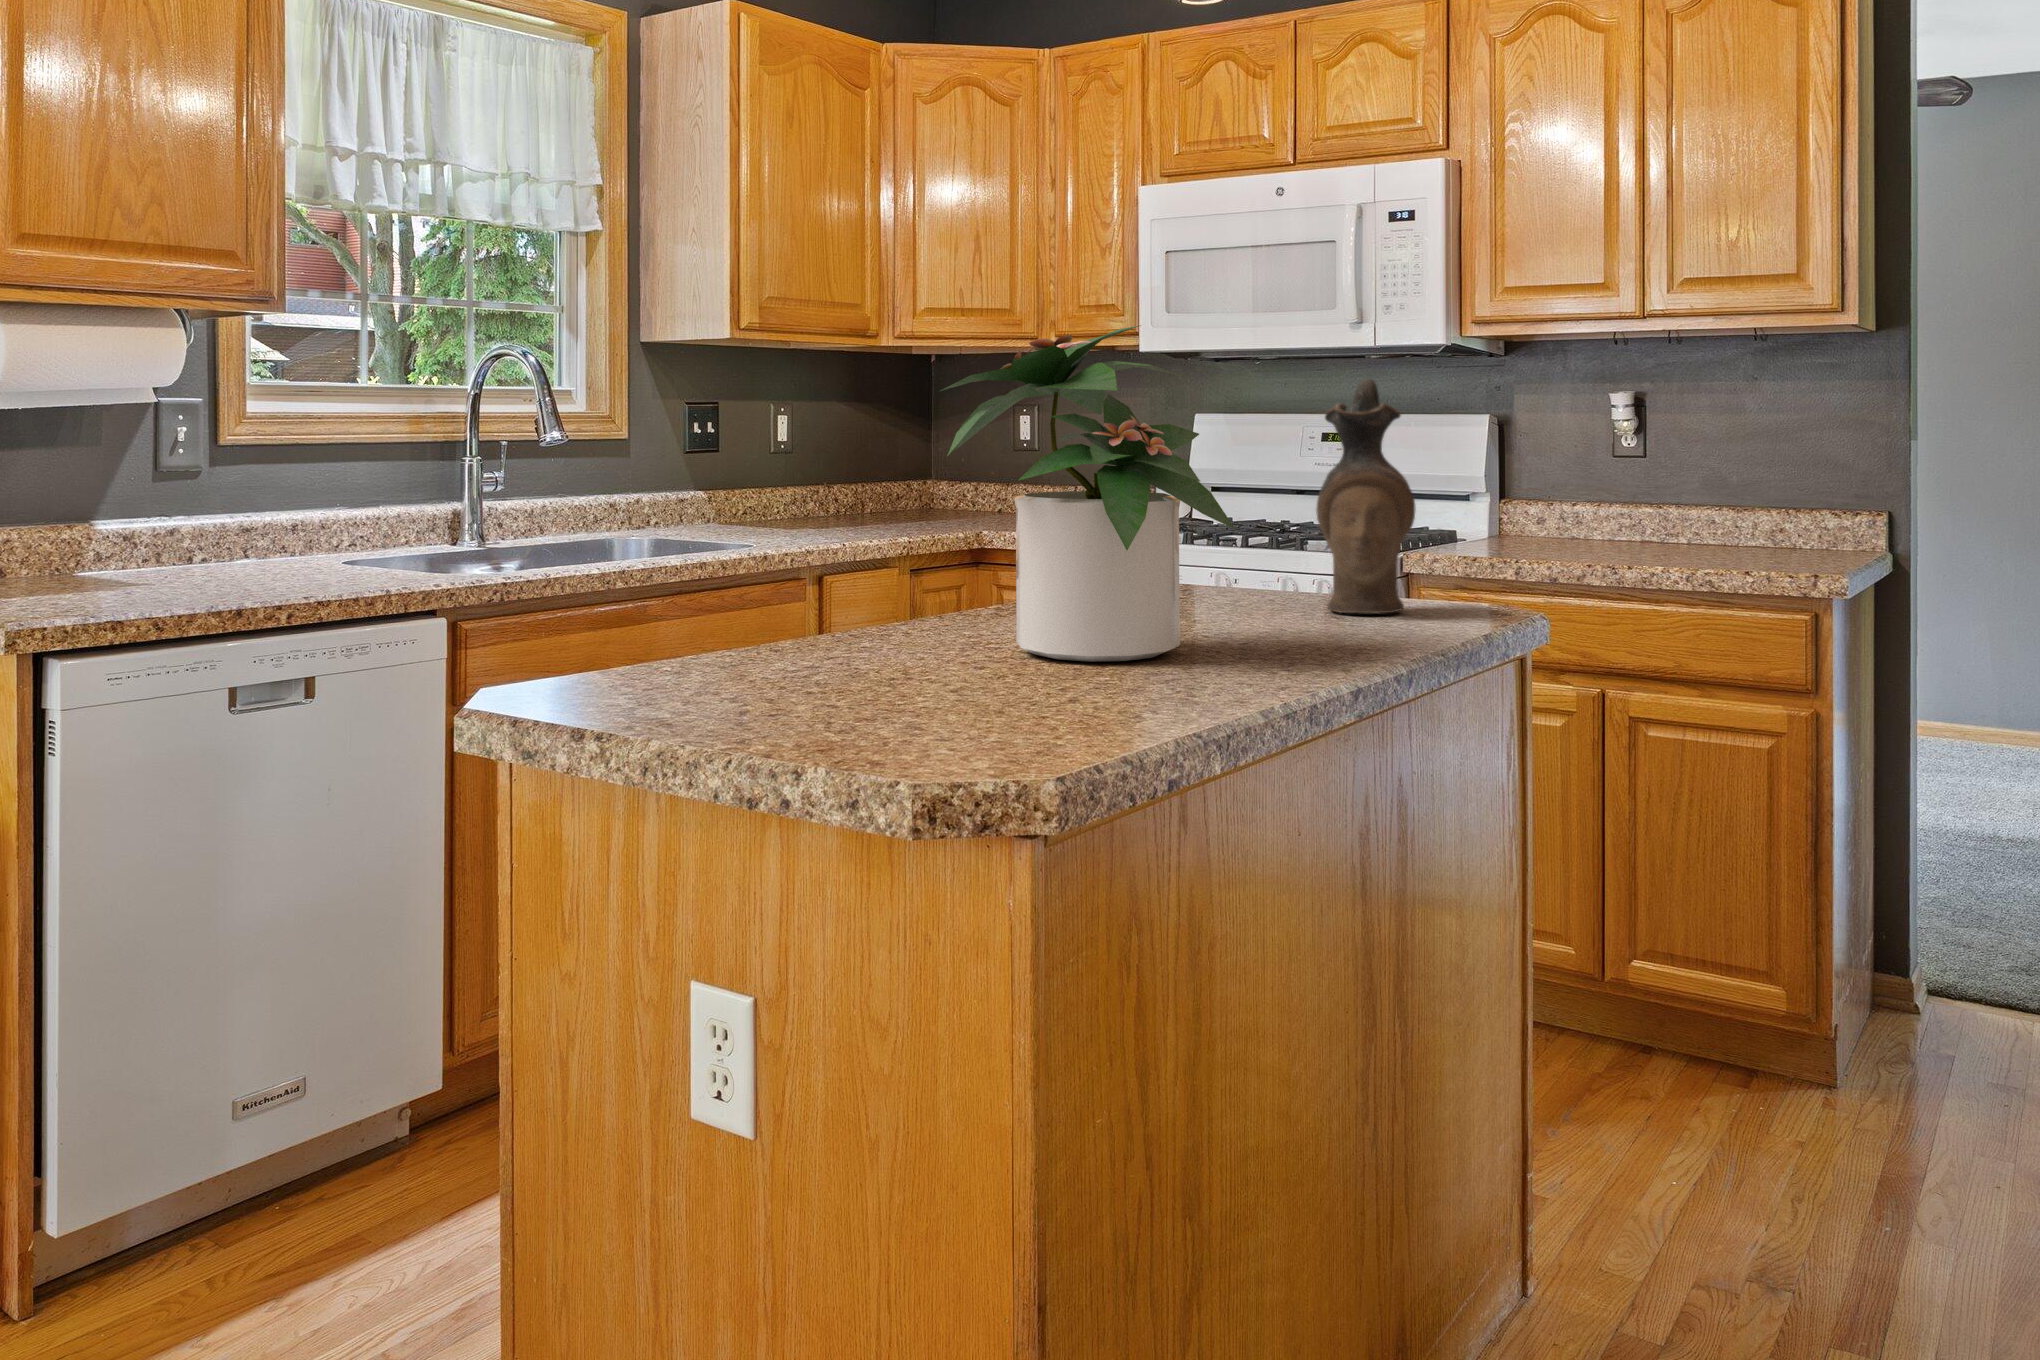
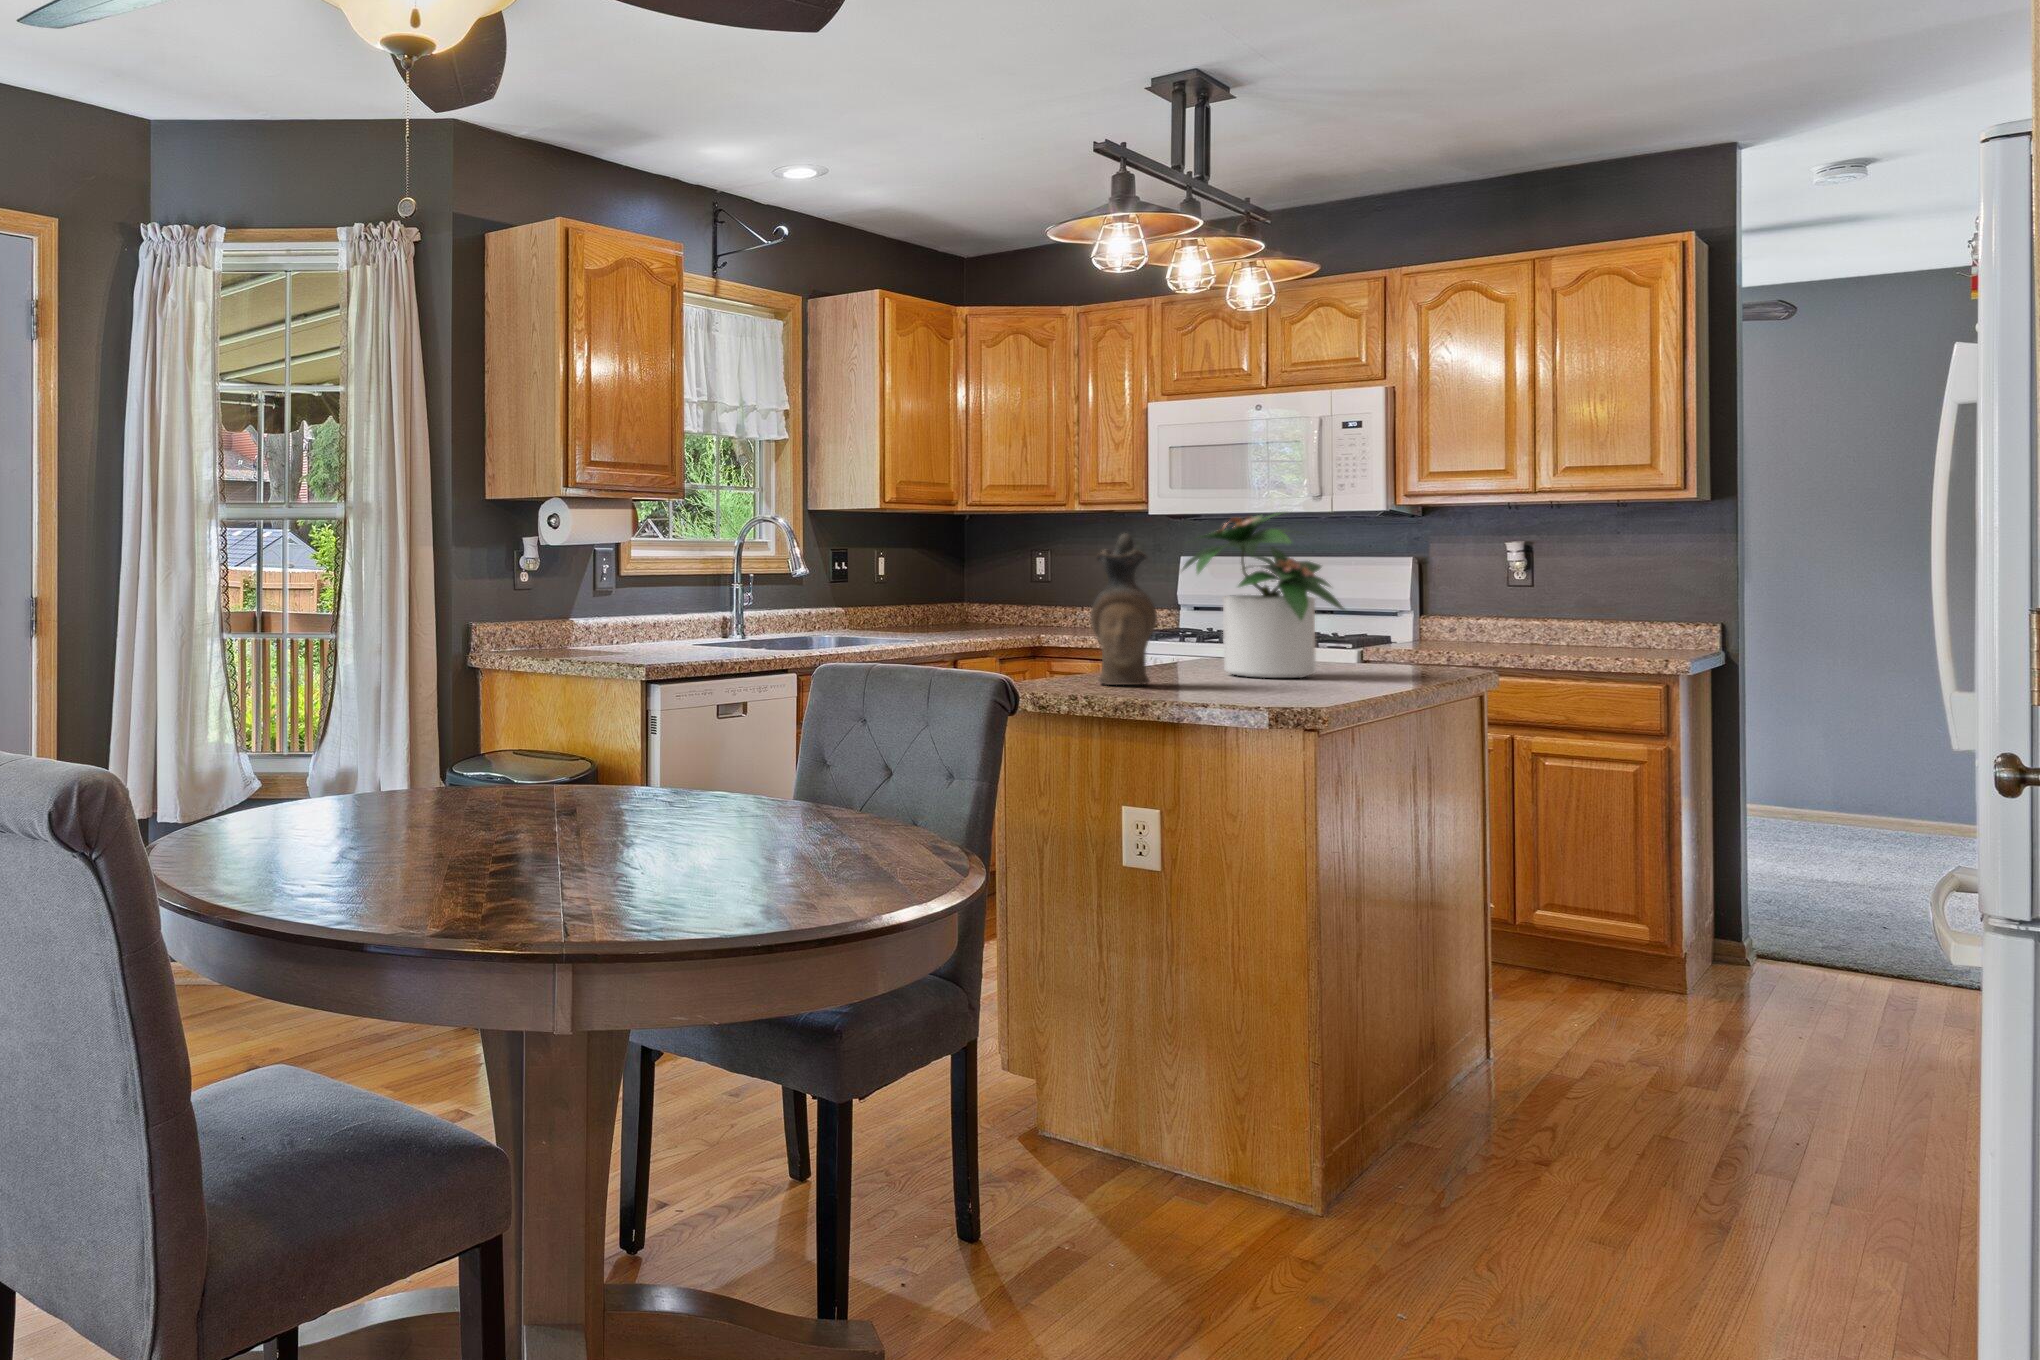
ceramic pitcher: present [1316,379,1416,613] -> present [1090,534,1157,685]

